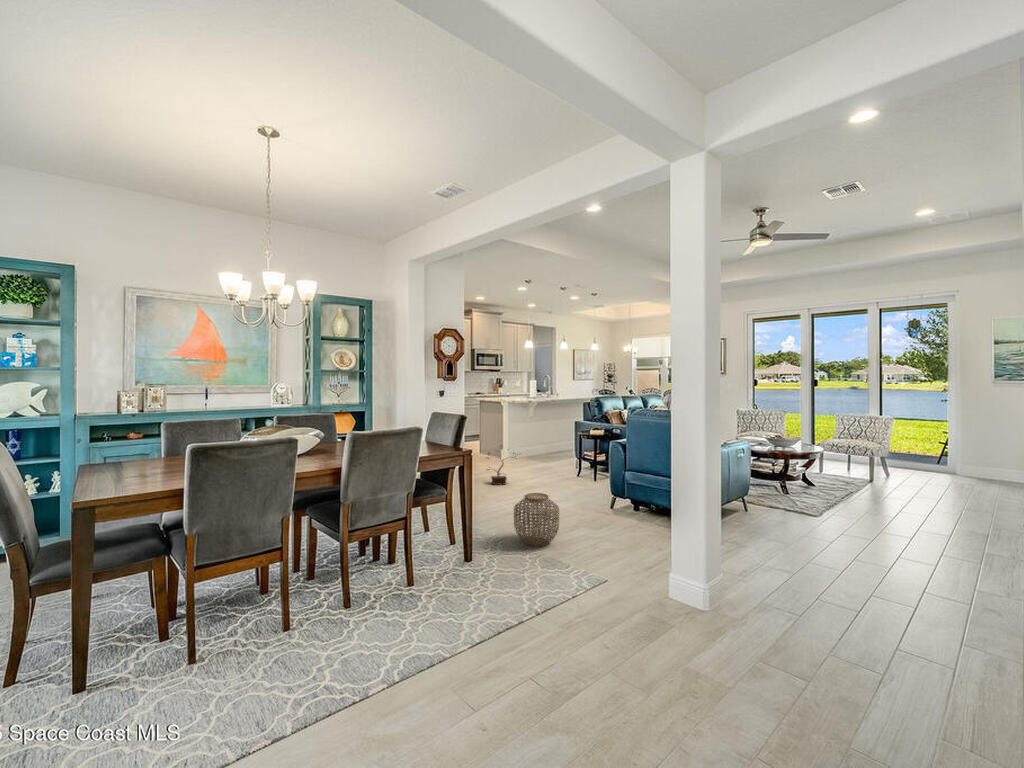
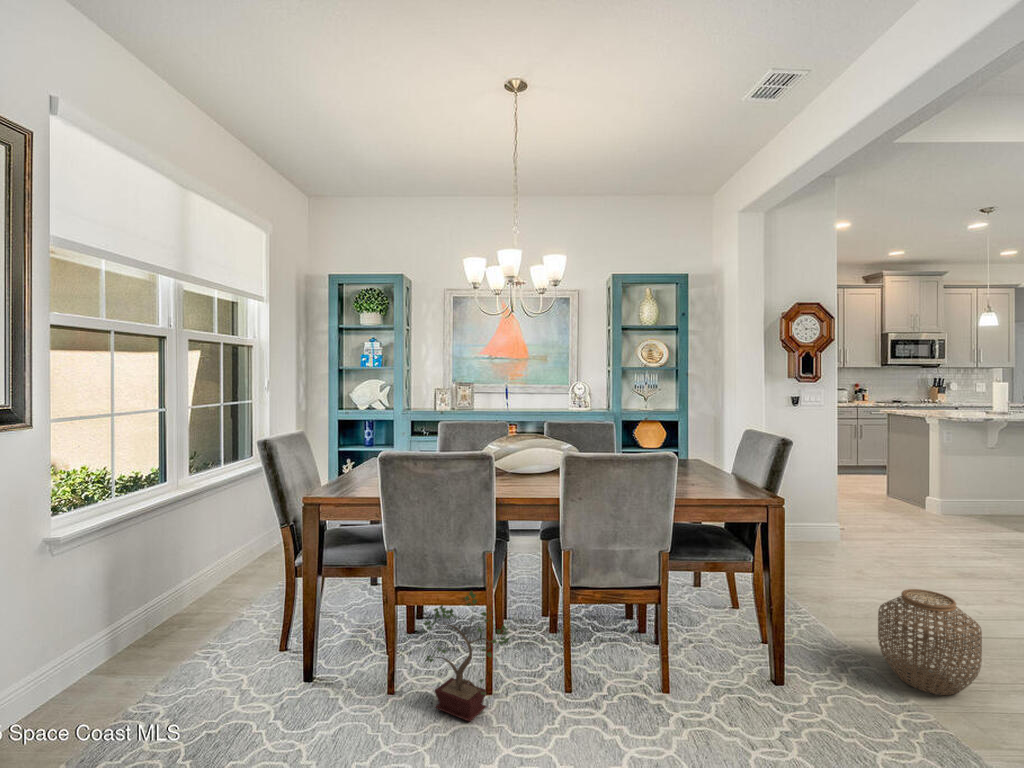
potted plant: present [488,446,514,485] -> present [424,591,510,722]

